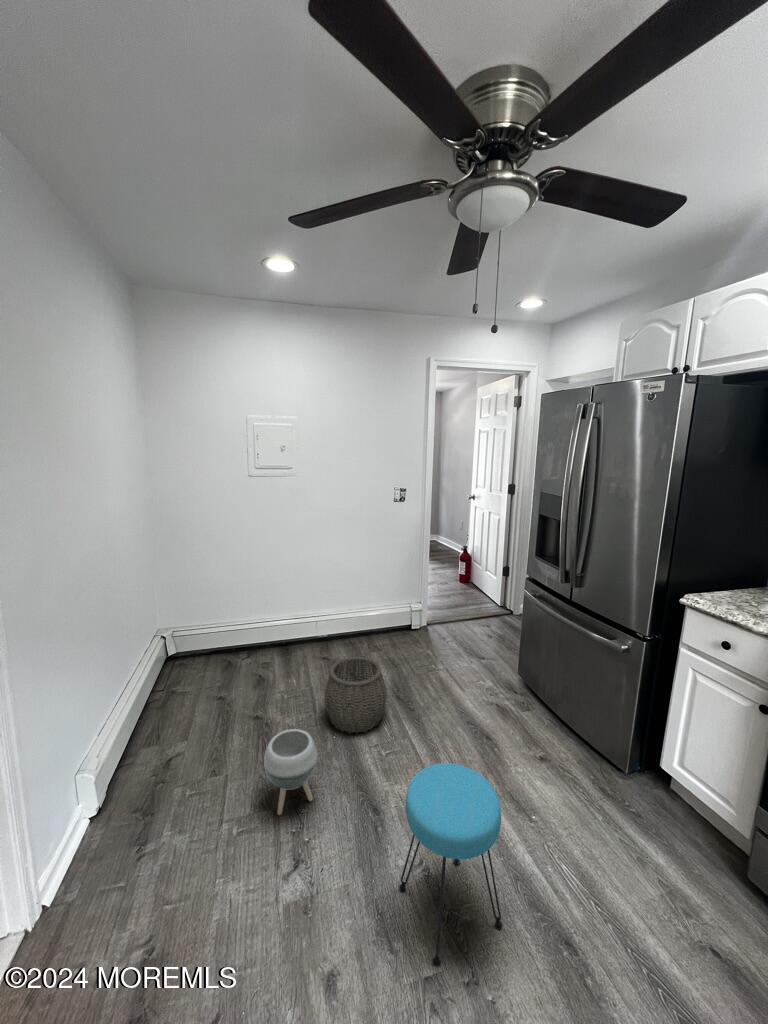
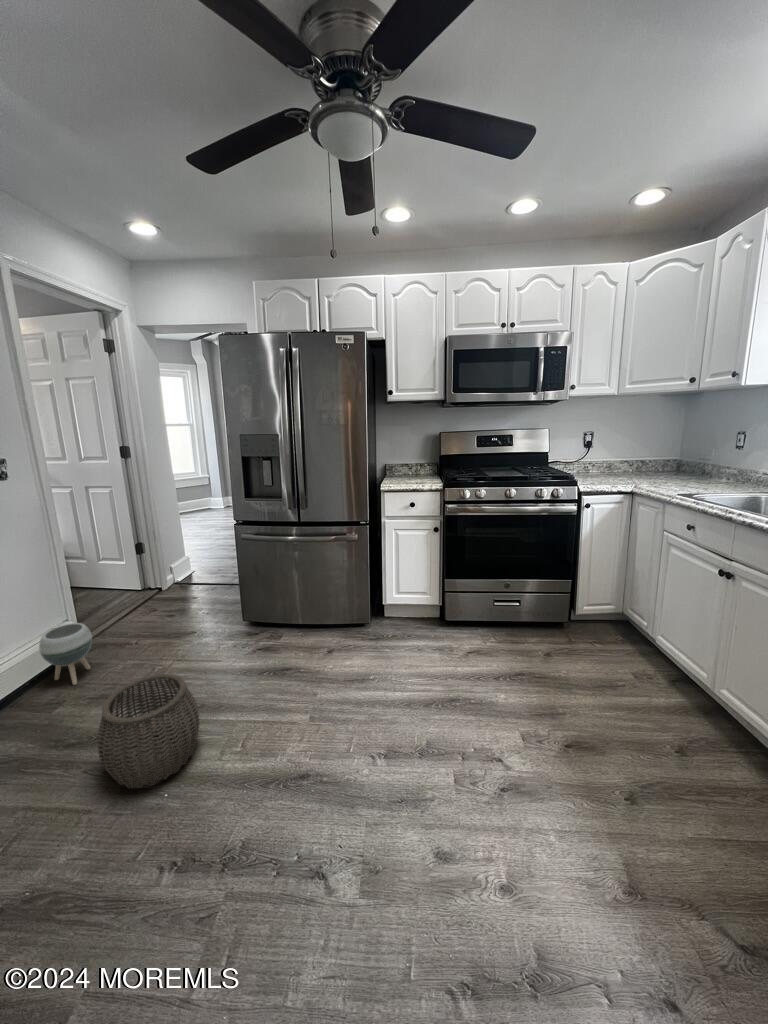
planter: present [264,729,317,815] -> present [39,623,92,685]
stool: present [399,763,502,966] -> none [376,638,453,779]

